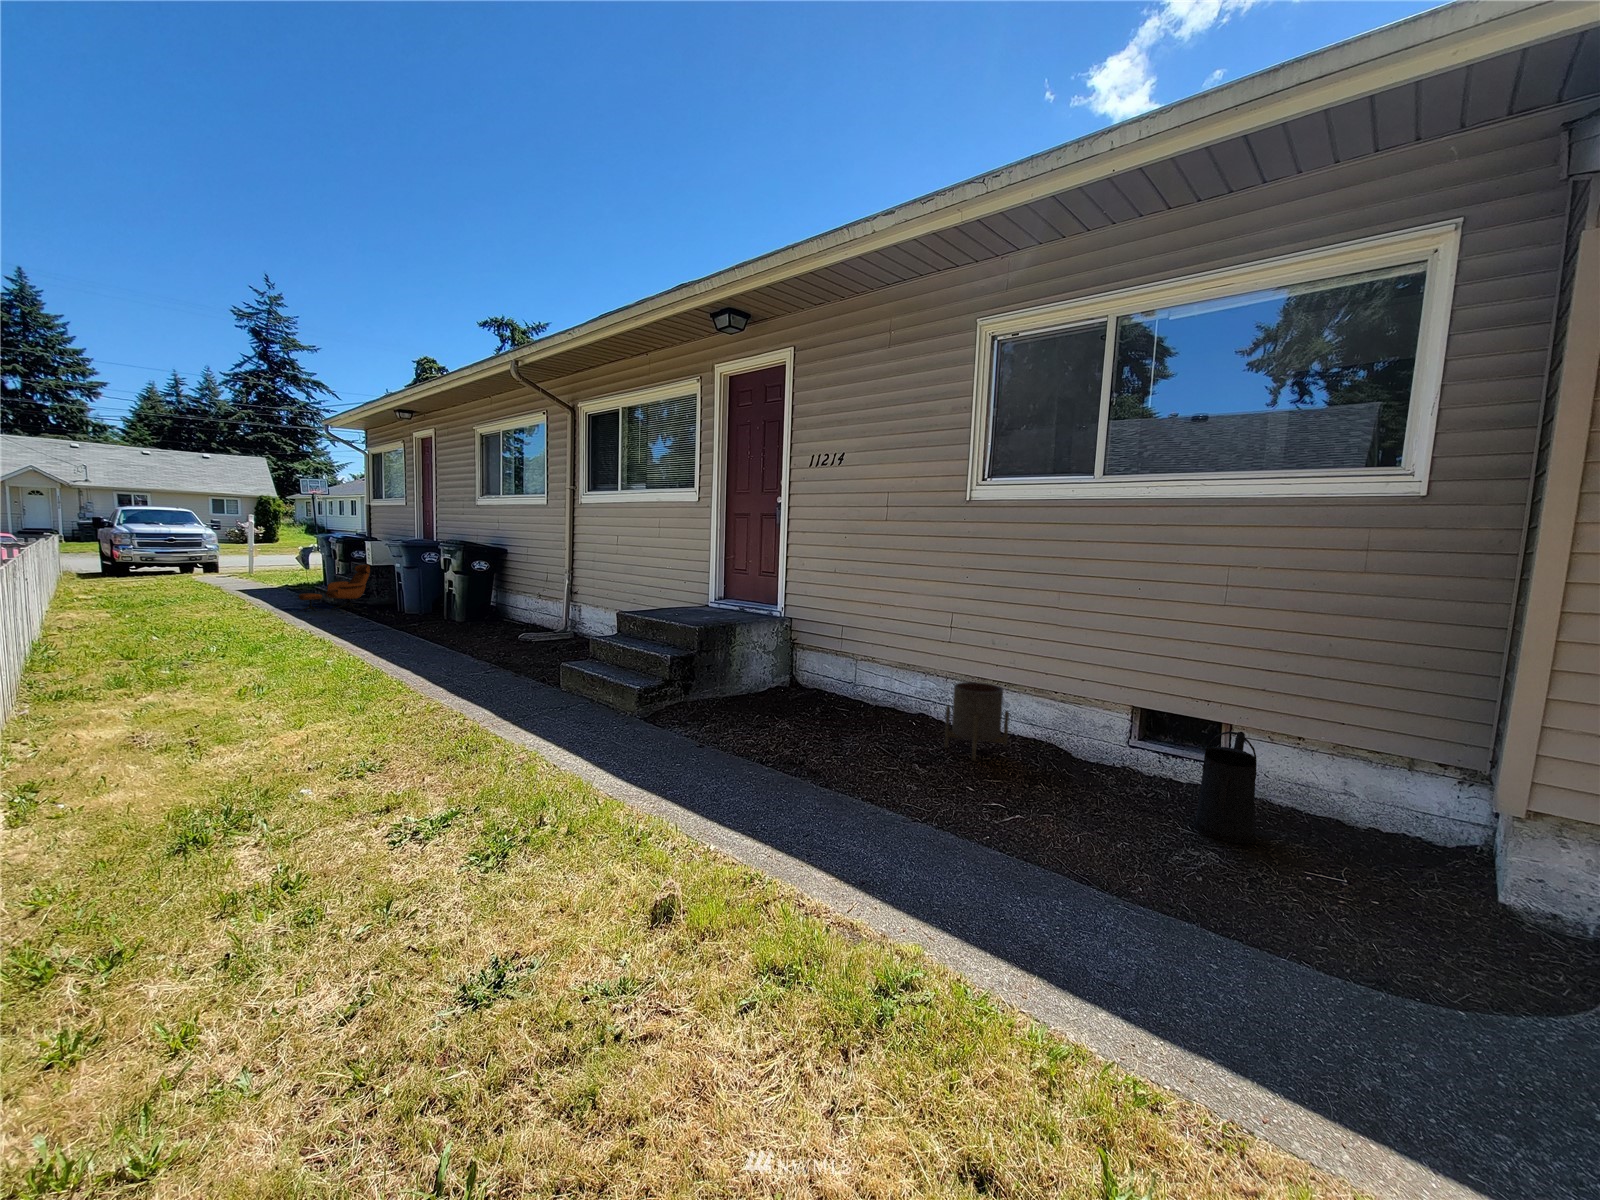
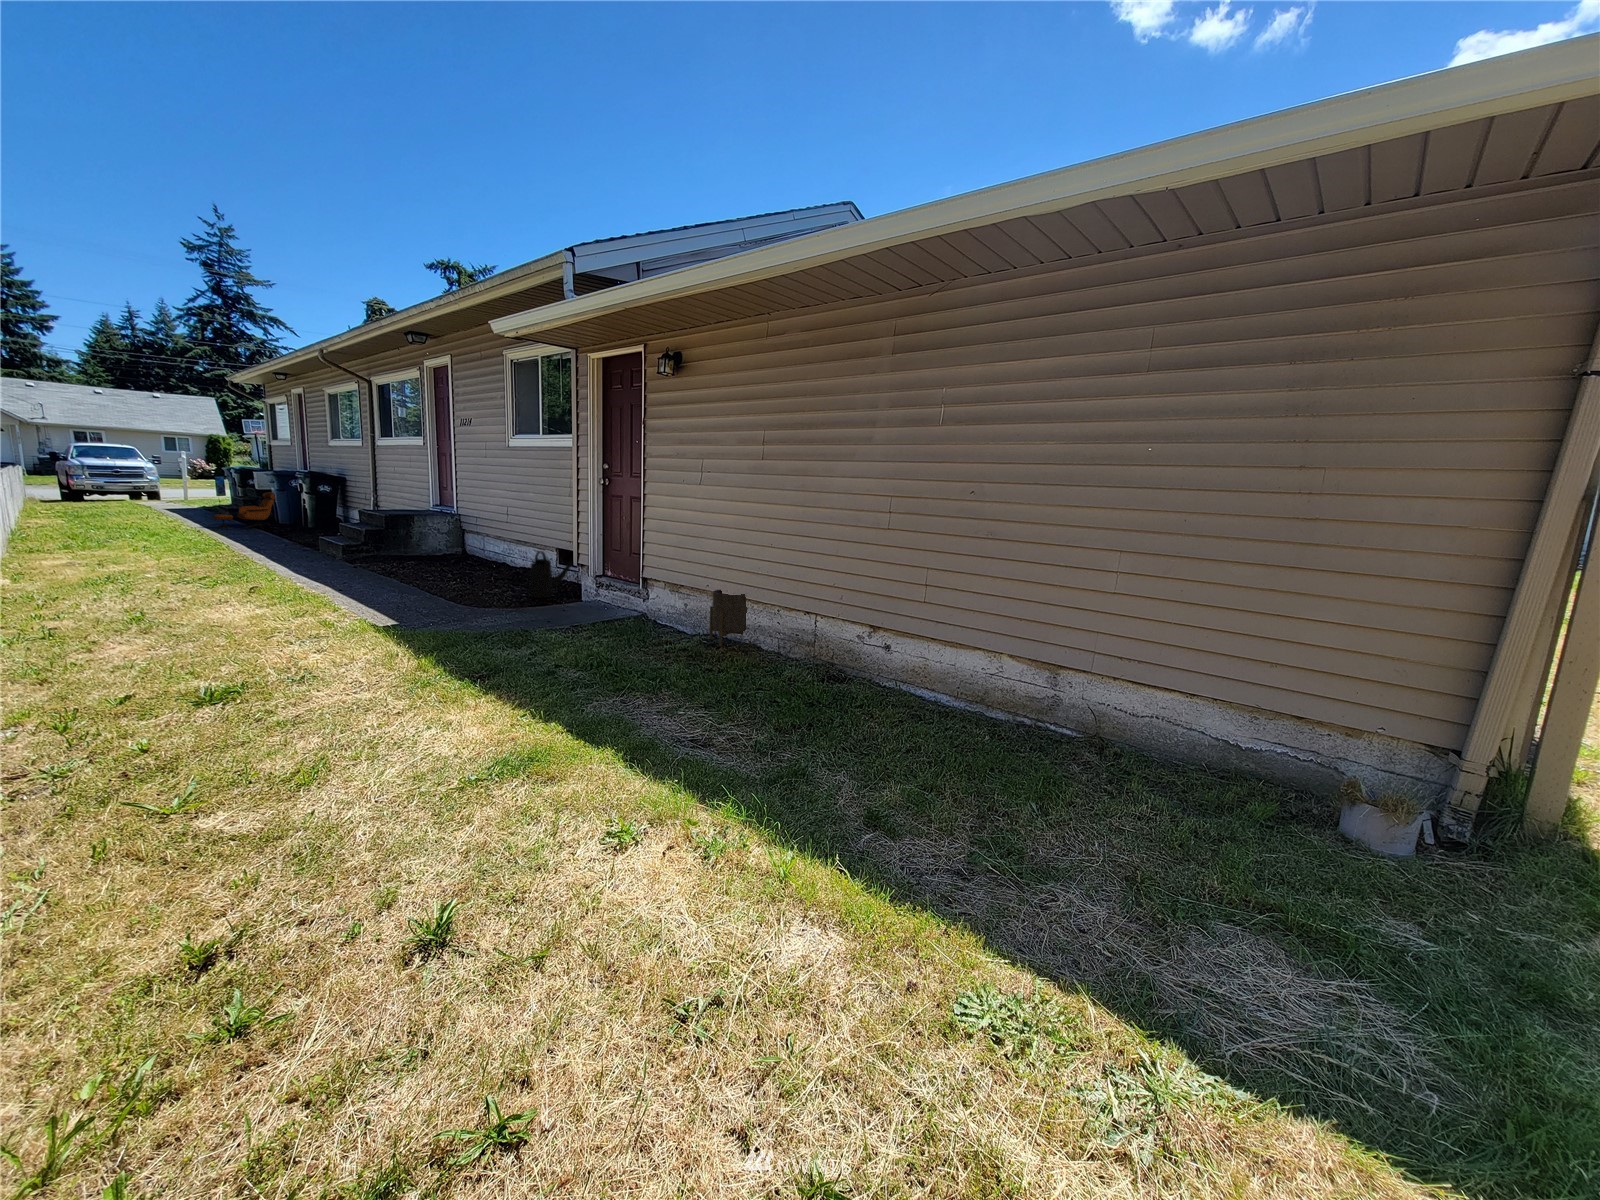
planter: present [944,682,1009,760] -> present [709,590,752,647]
watering can: present [1193,731,1257,843] -> present [522,551,572,598]

